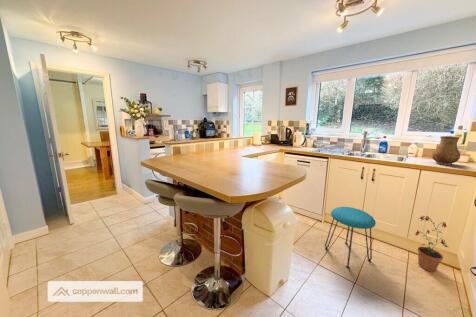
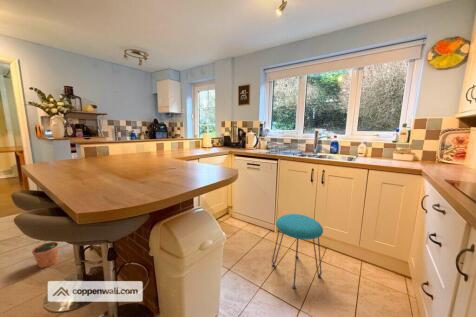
ceramic pitcher: present [432,136,460,165] -> none [378,133,405,163]
potted plant: present [415,216,448,272] -> present [32,242,59,268]

